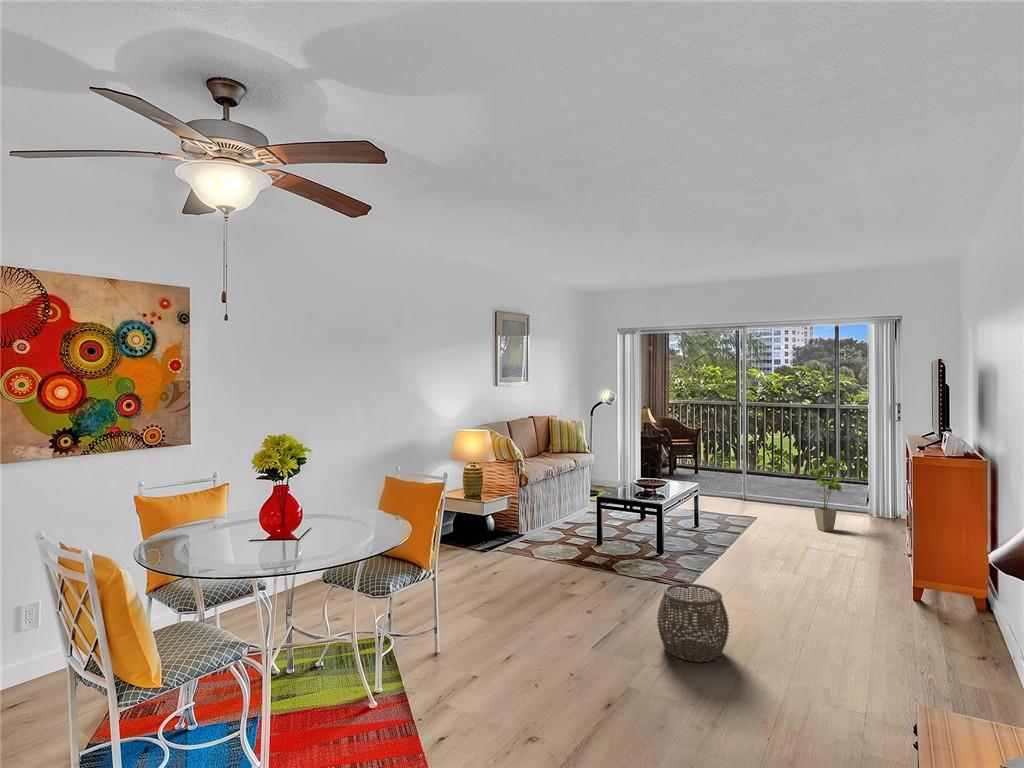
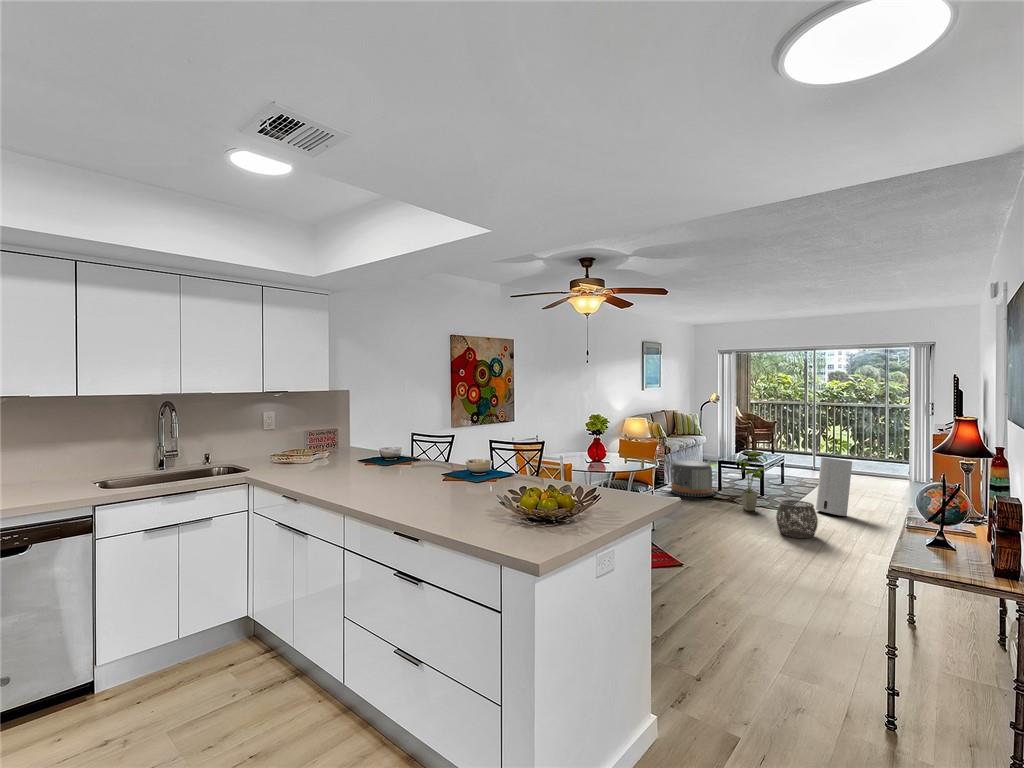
house plant: present [808,457,850,531] -> present [736,451,767,511]
air purifier: none [734,494,791,595] -> present [816,457,852,516]
pouf: none [520,497,583,559] -> present [671,460,712,497]

